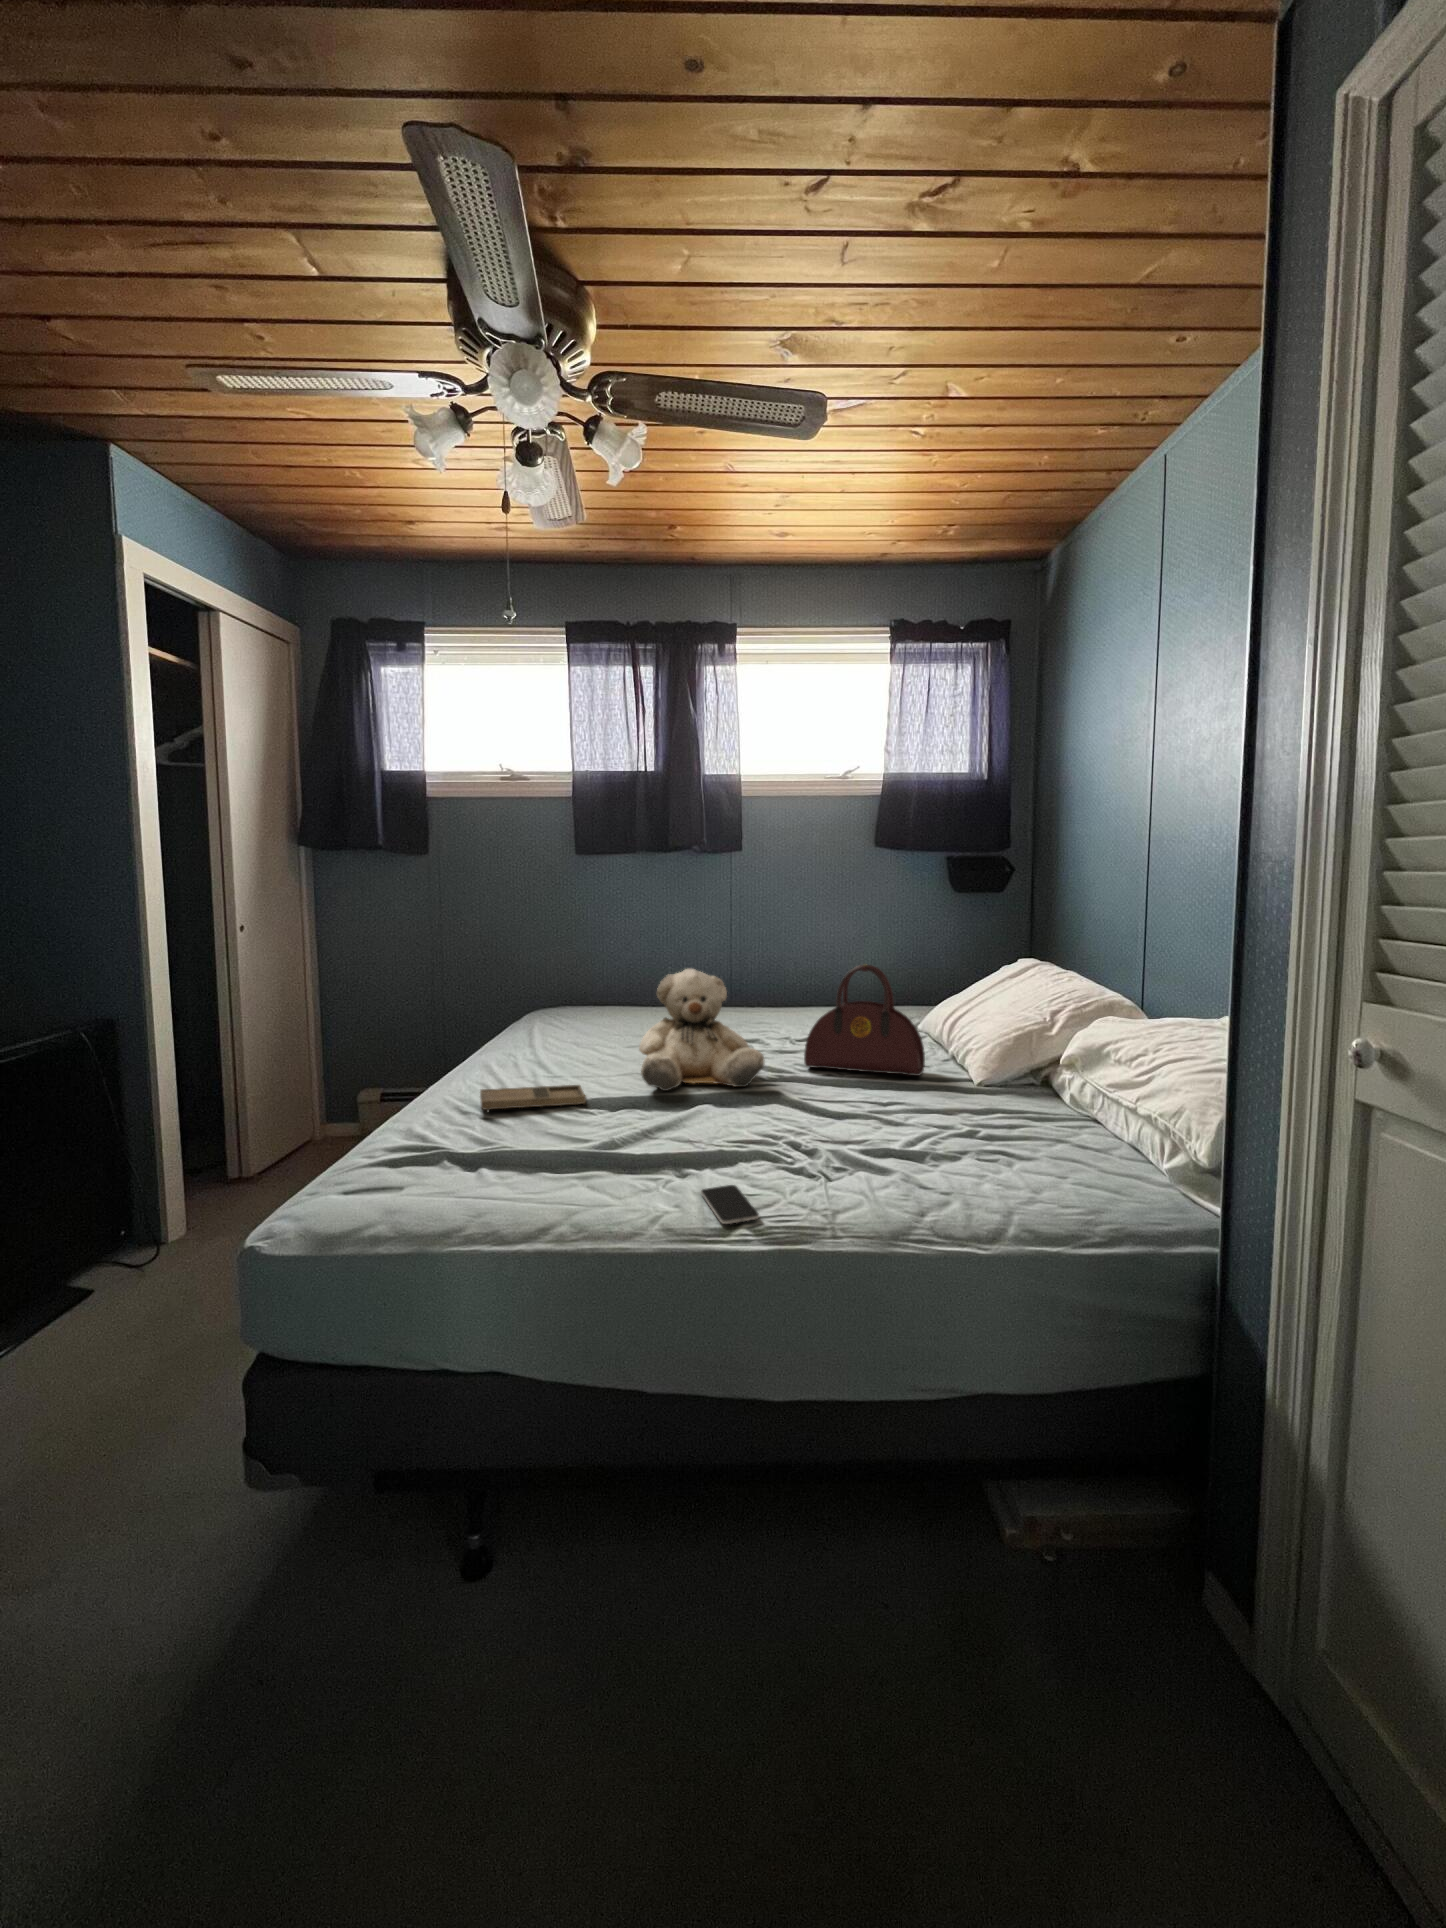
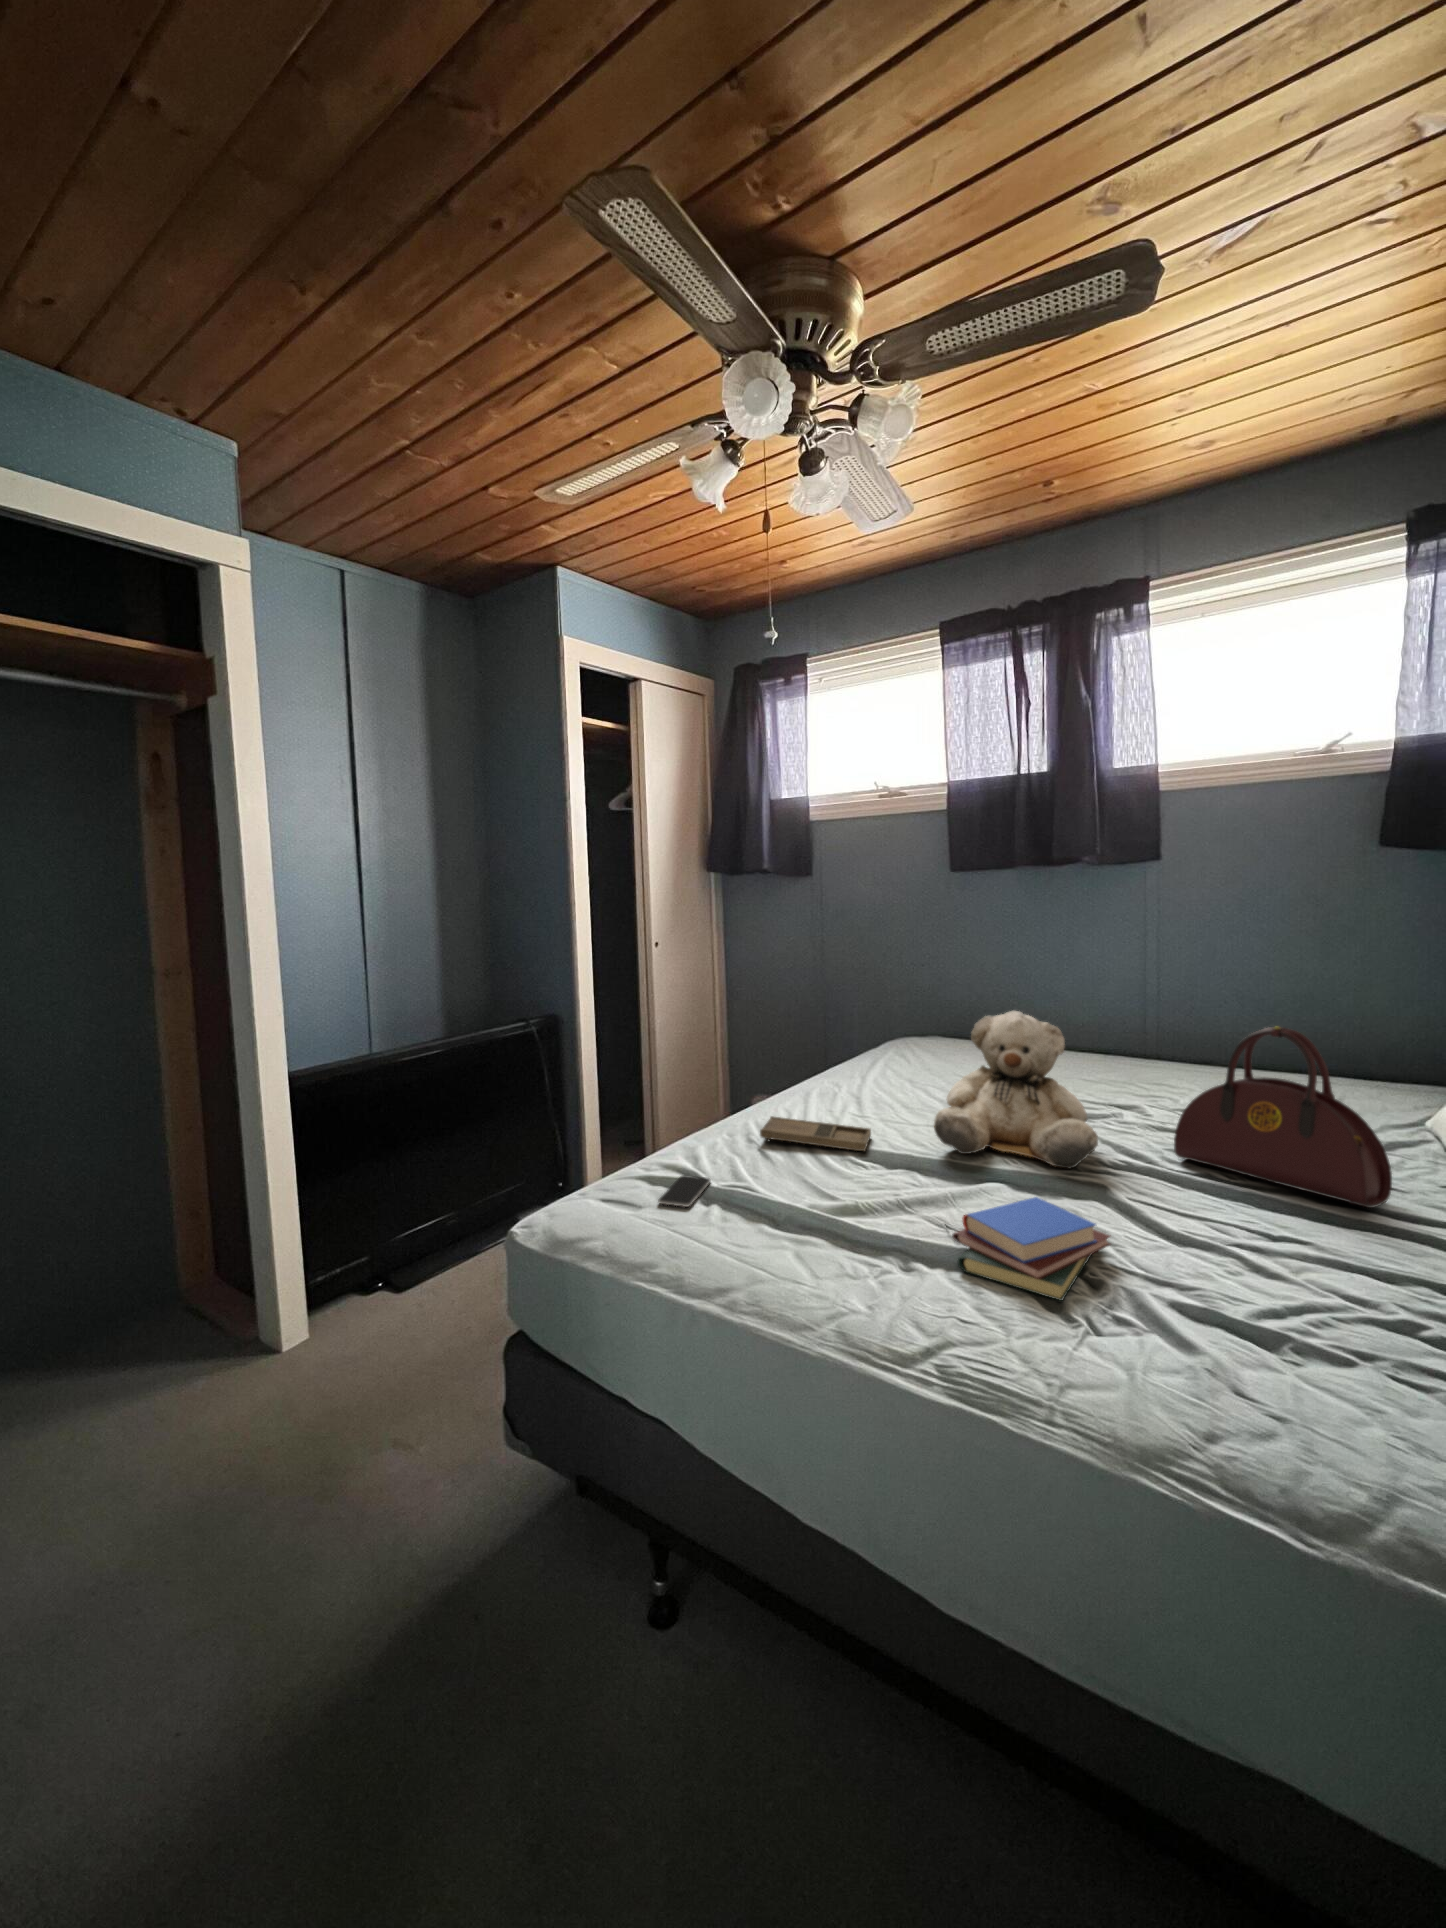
book: none [709,1103,809,1167] -> present [952,1197,1111,1301]
smartphone: present [701,1185,759,1224] -> present [658,1175,711,1207]

